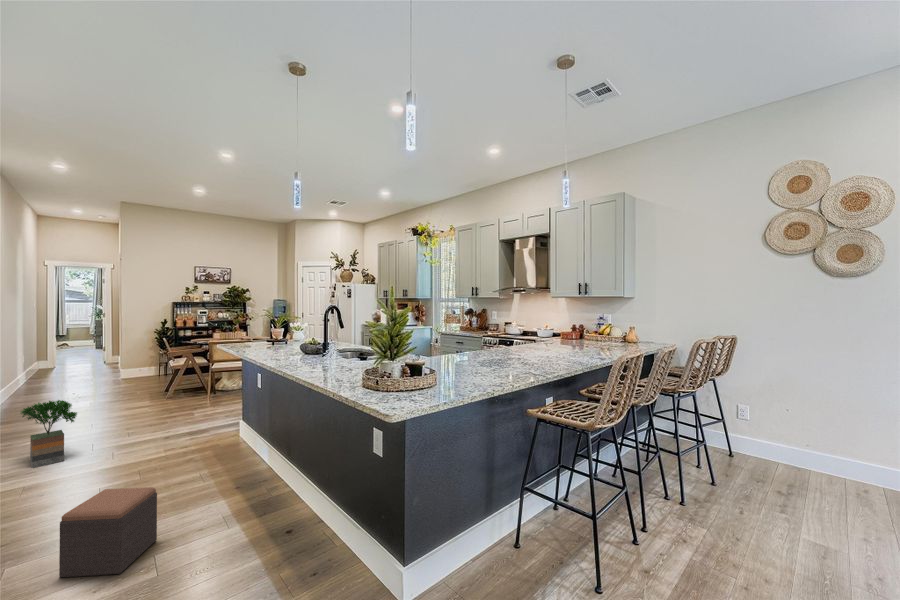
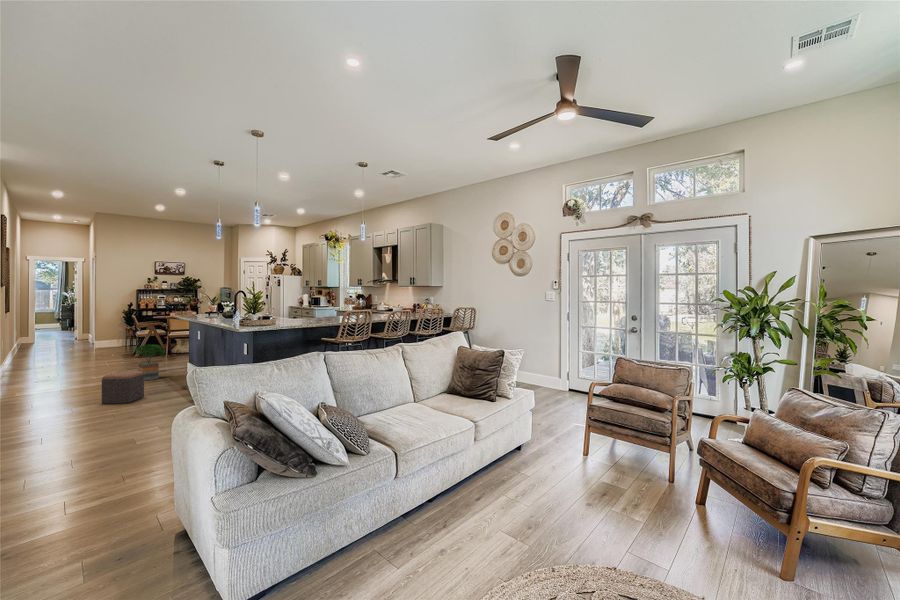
potted tree: present [21,400,77,468] -> present [135,344,165,381]

